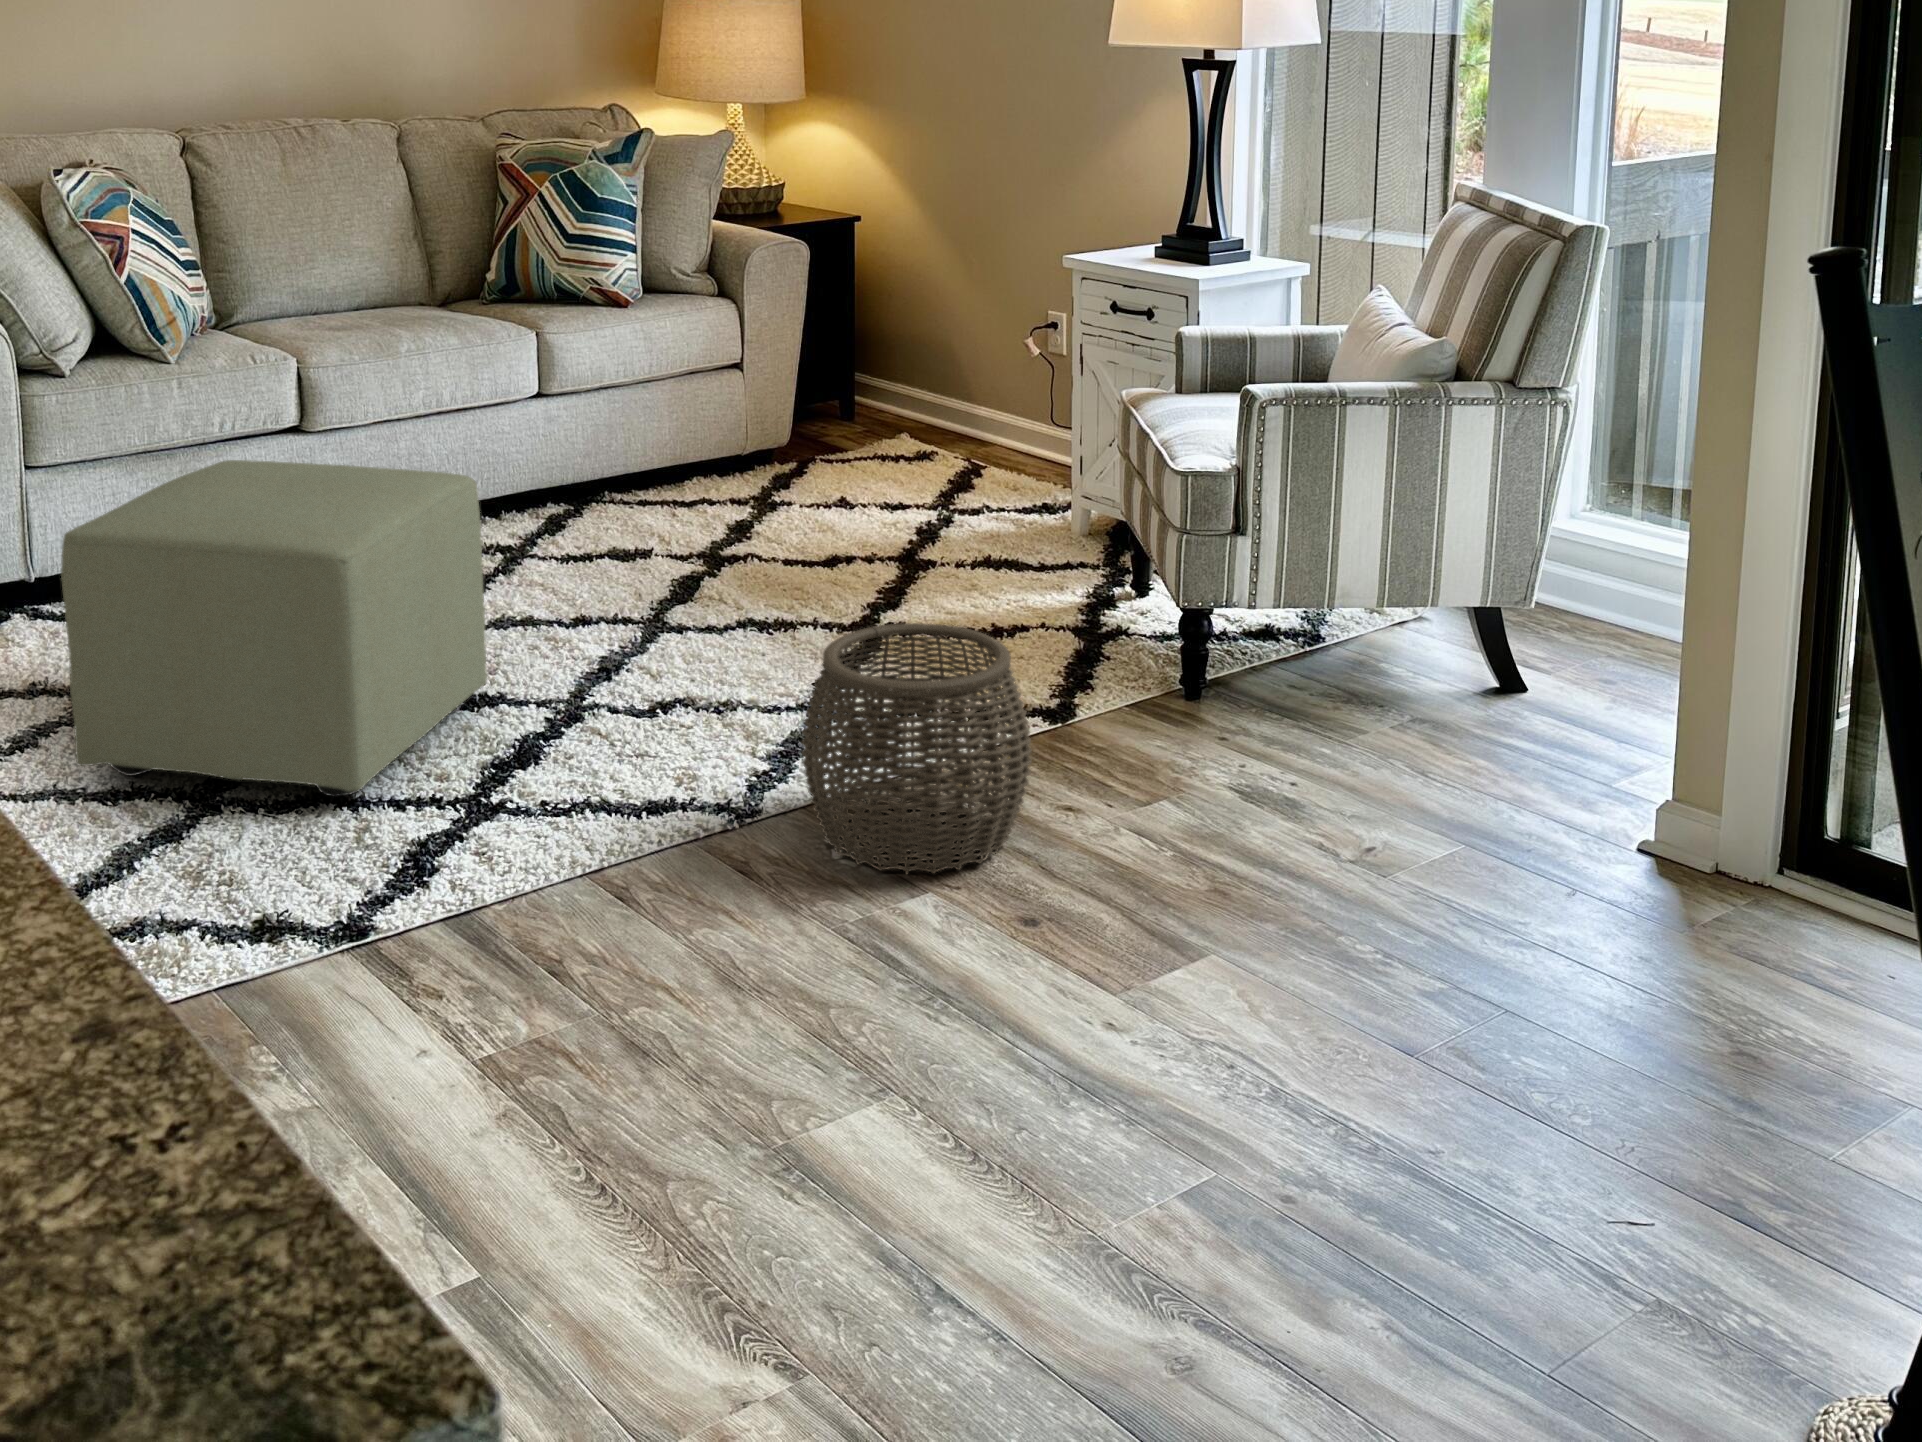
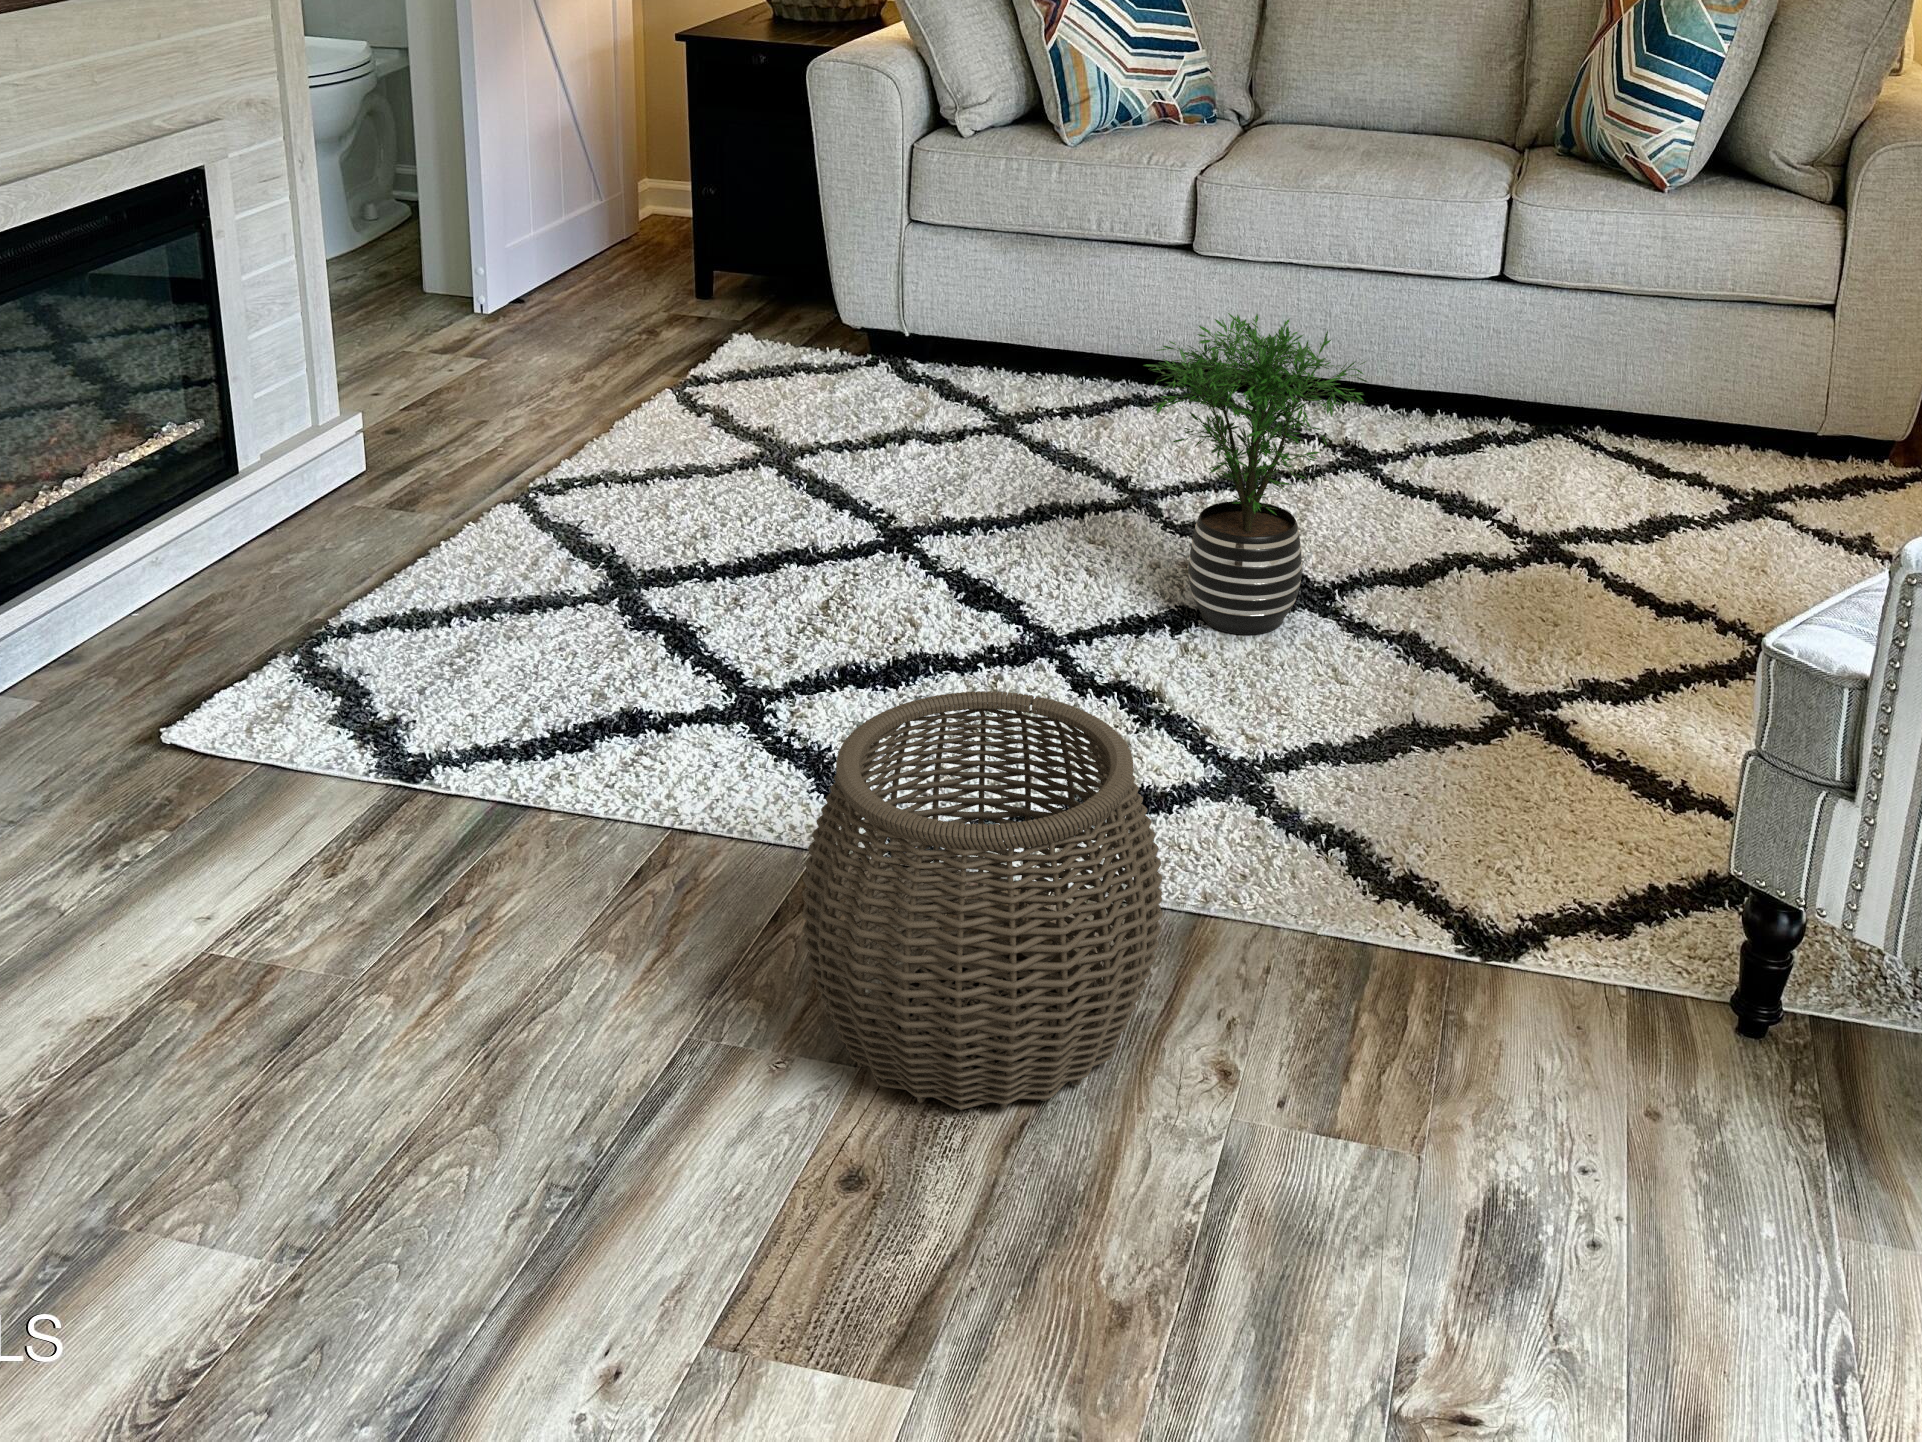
potted plant: none [544,417,711,654] -> present [1144,313,1368,634]
ottoman: present [61,460,487,797] -> none [532,253,972,659]

